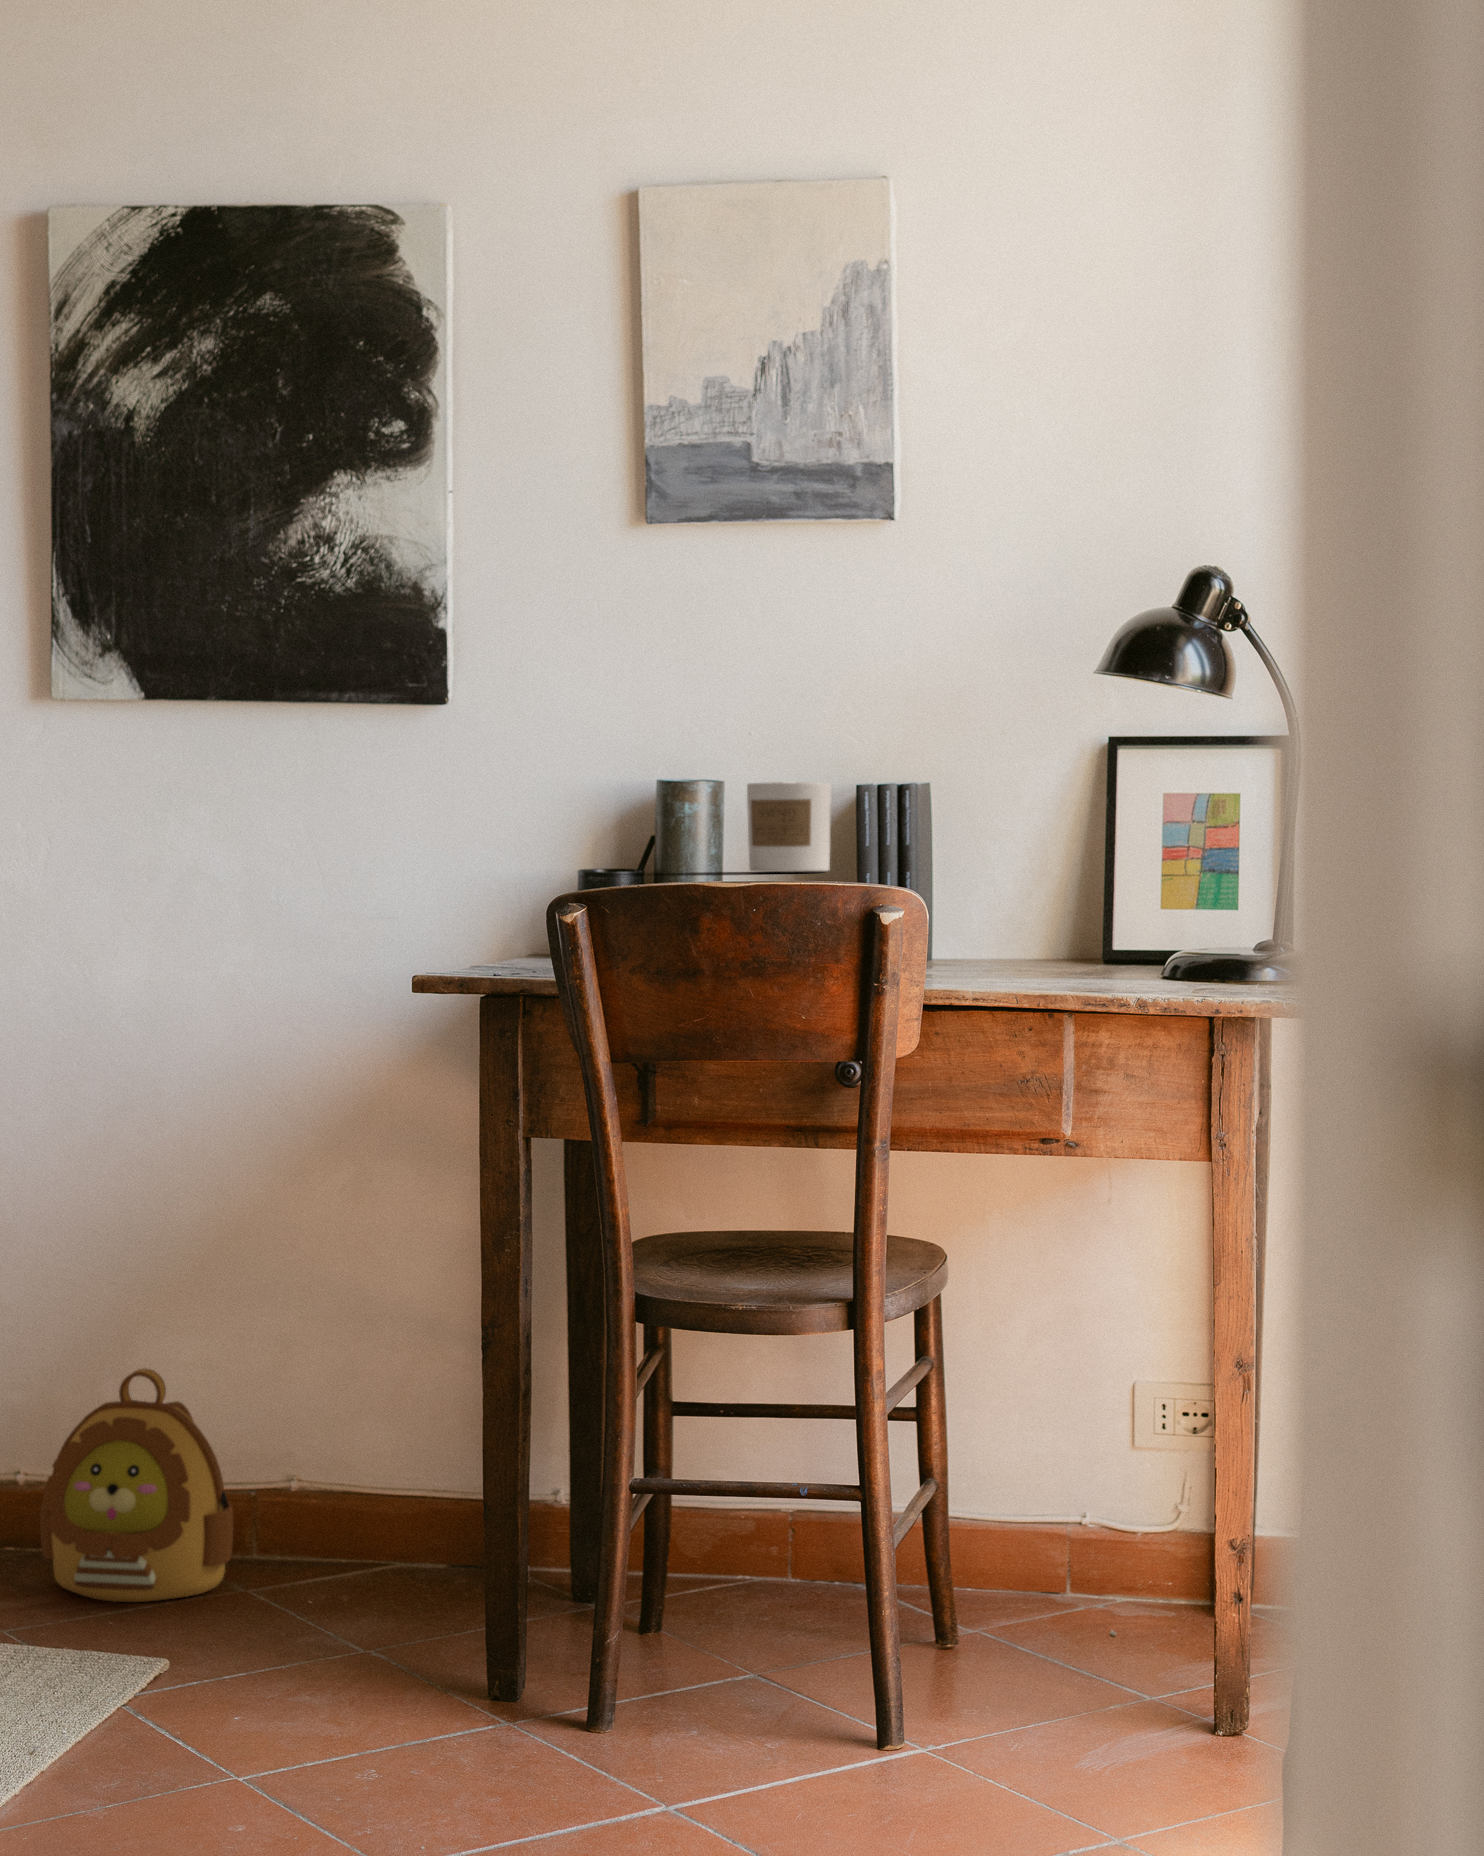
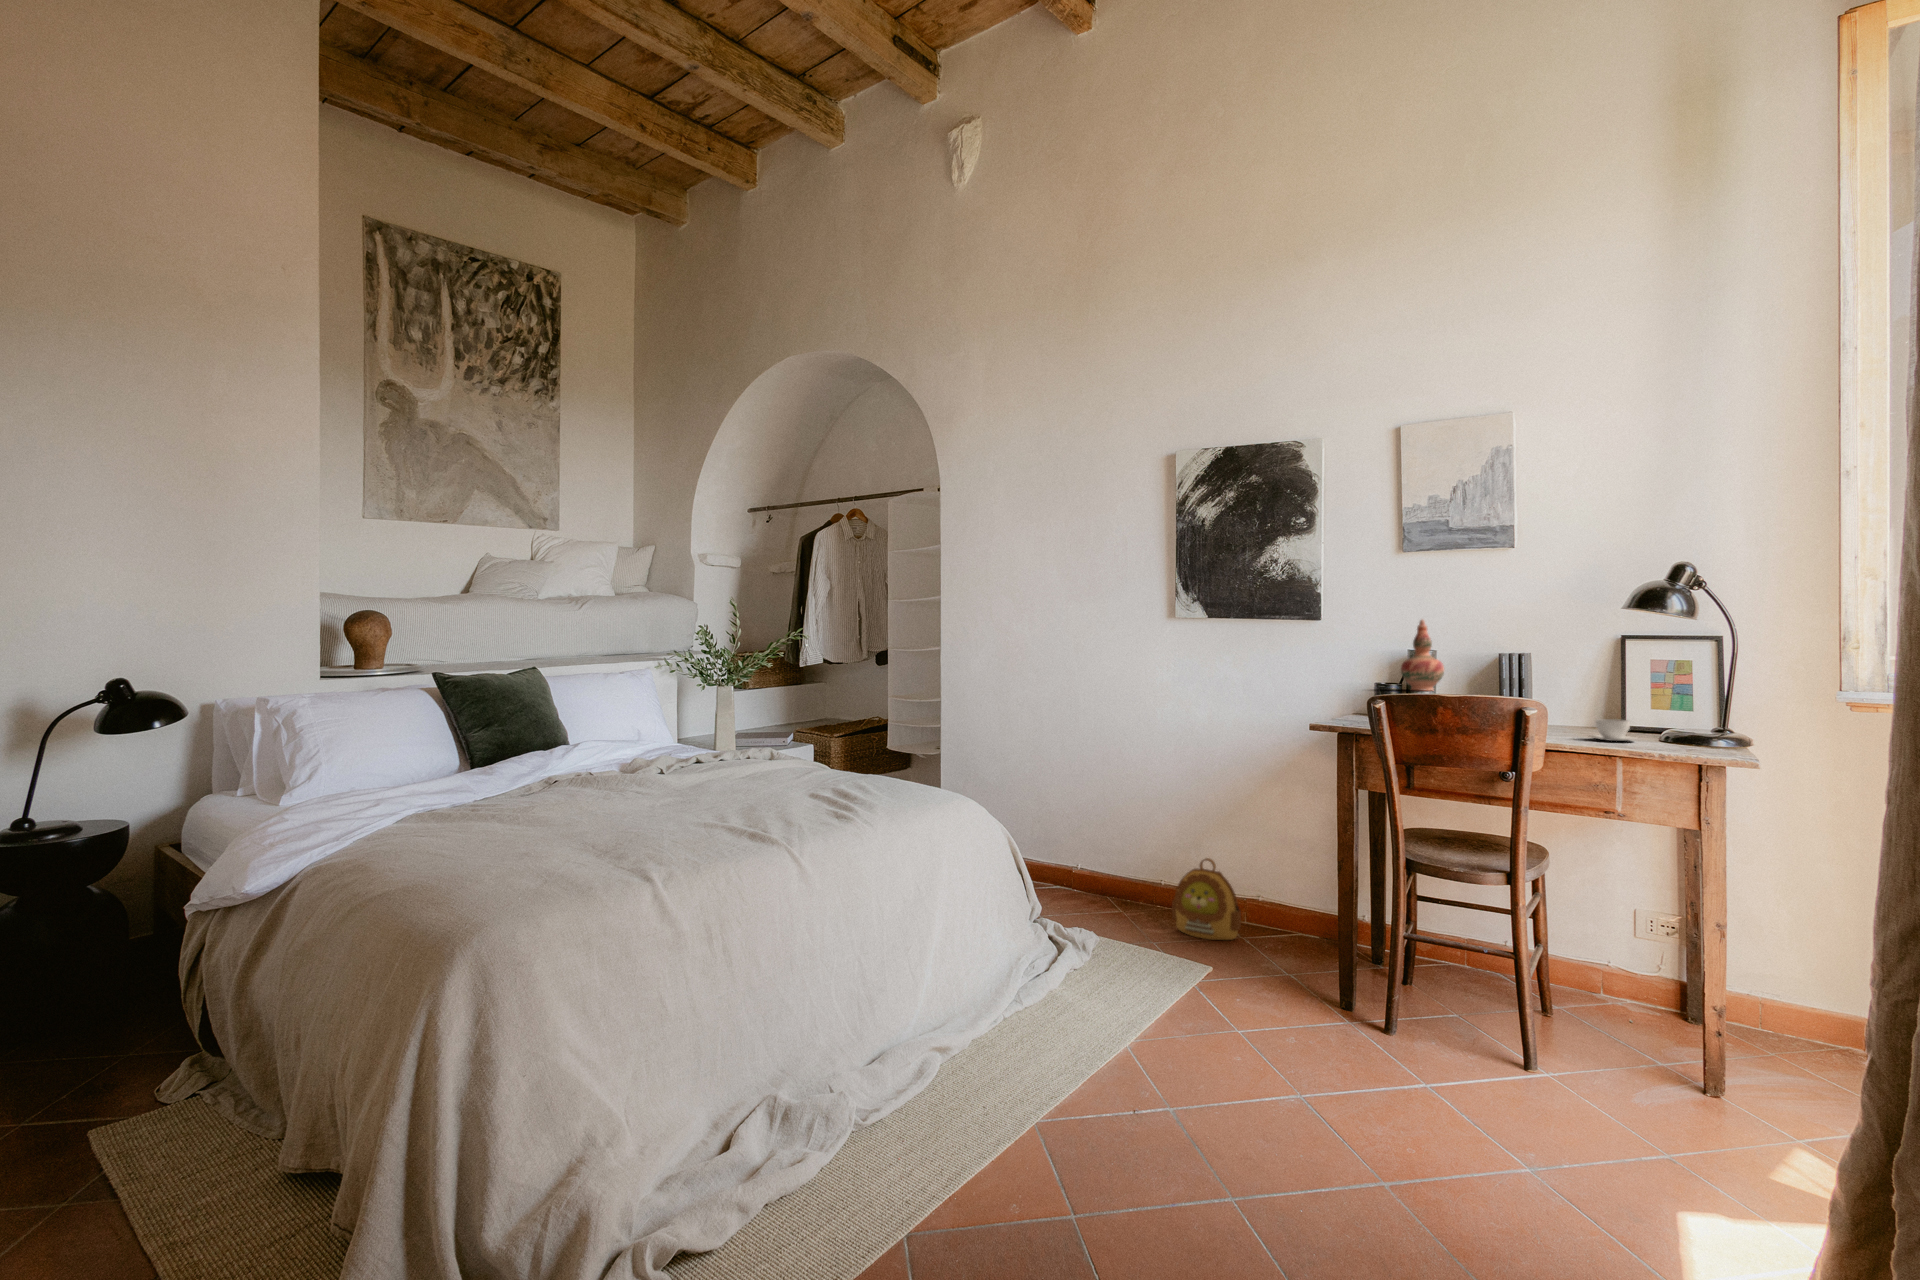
decorative vase: none [634,692,734,876] -> present [1401,620,1444,690]
candle: present [747,782,831,872] -> none [1450,647,1489,689]
teacup: none [1049,932,1152,984] -> present [1590,719,1637,741]

